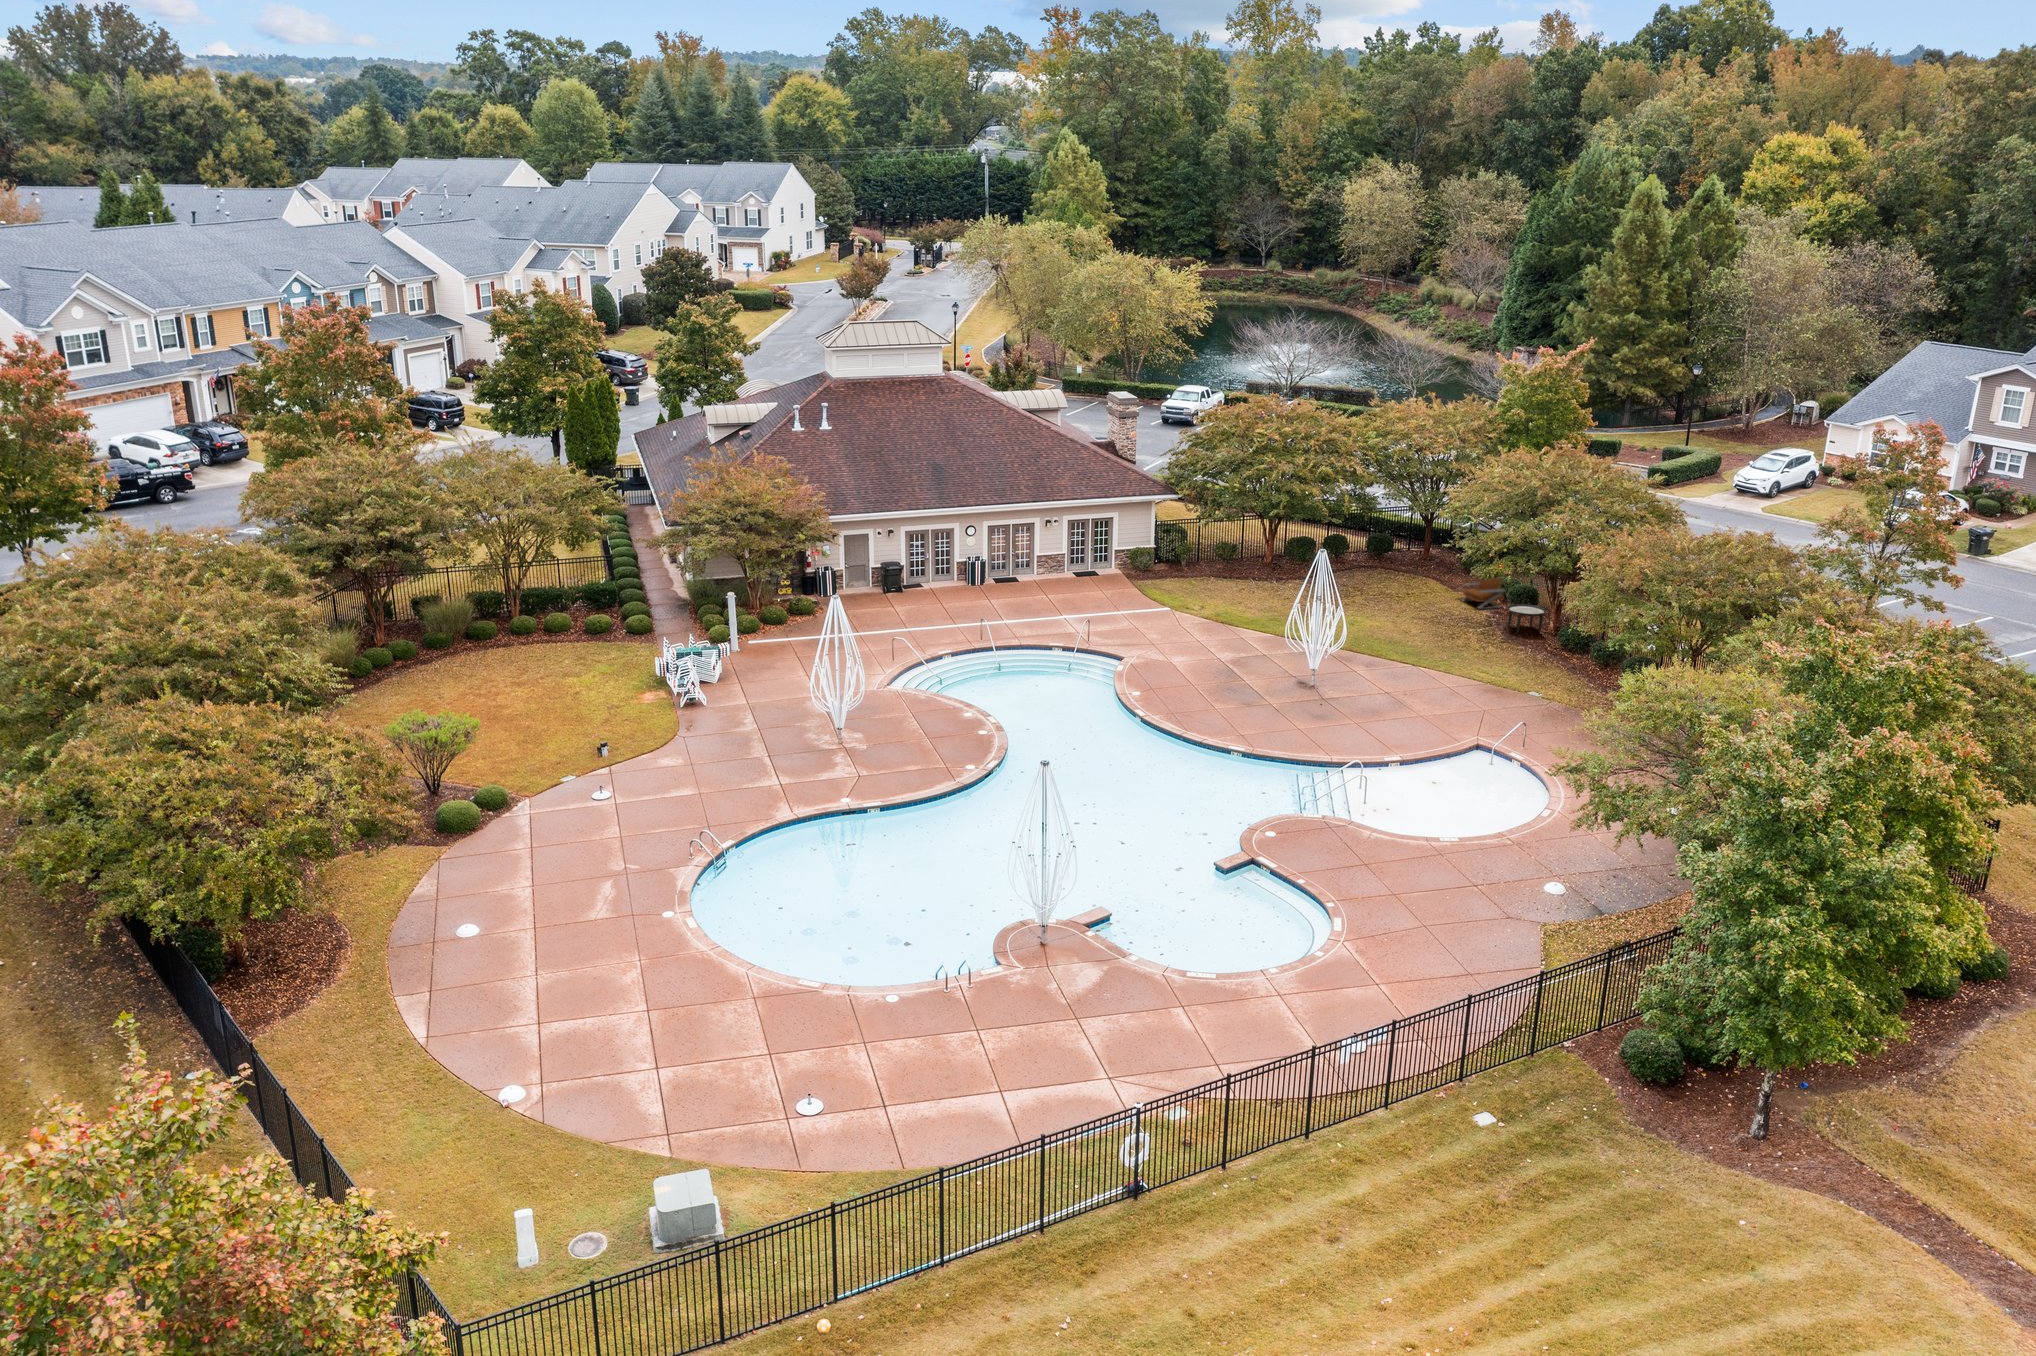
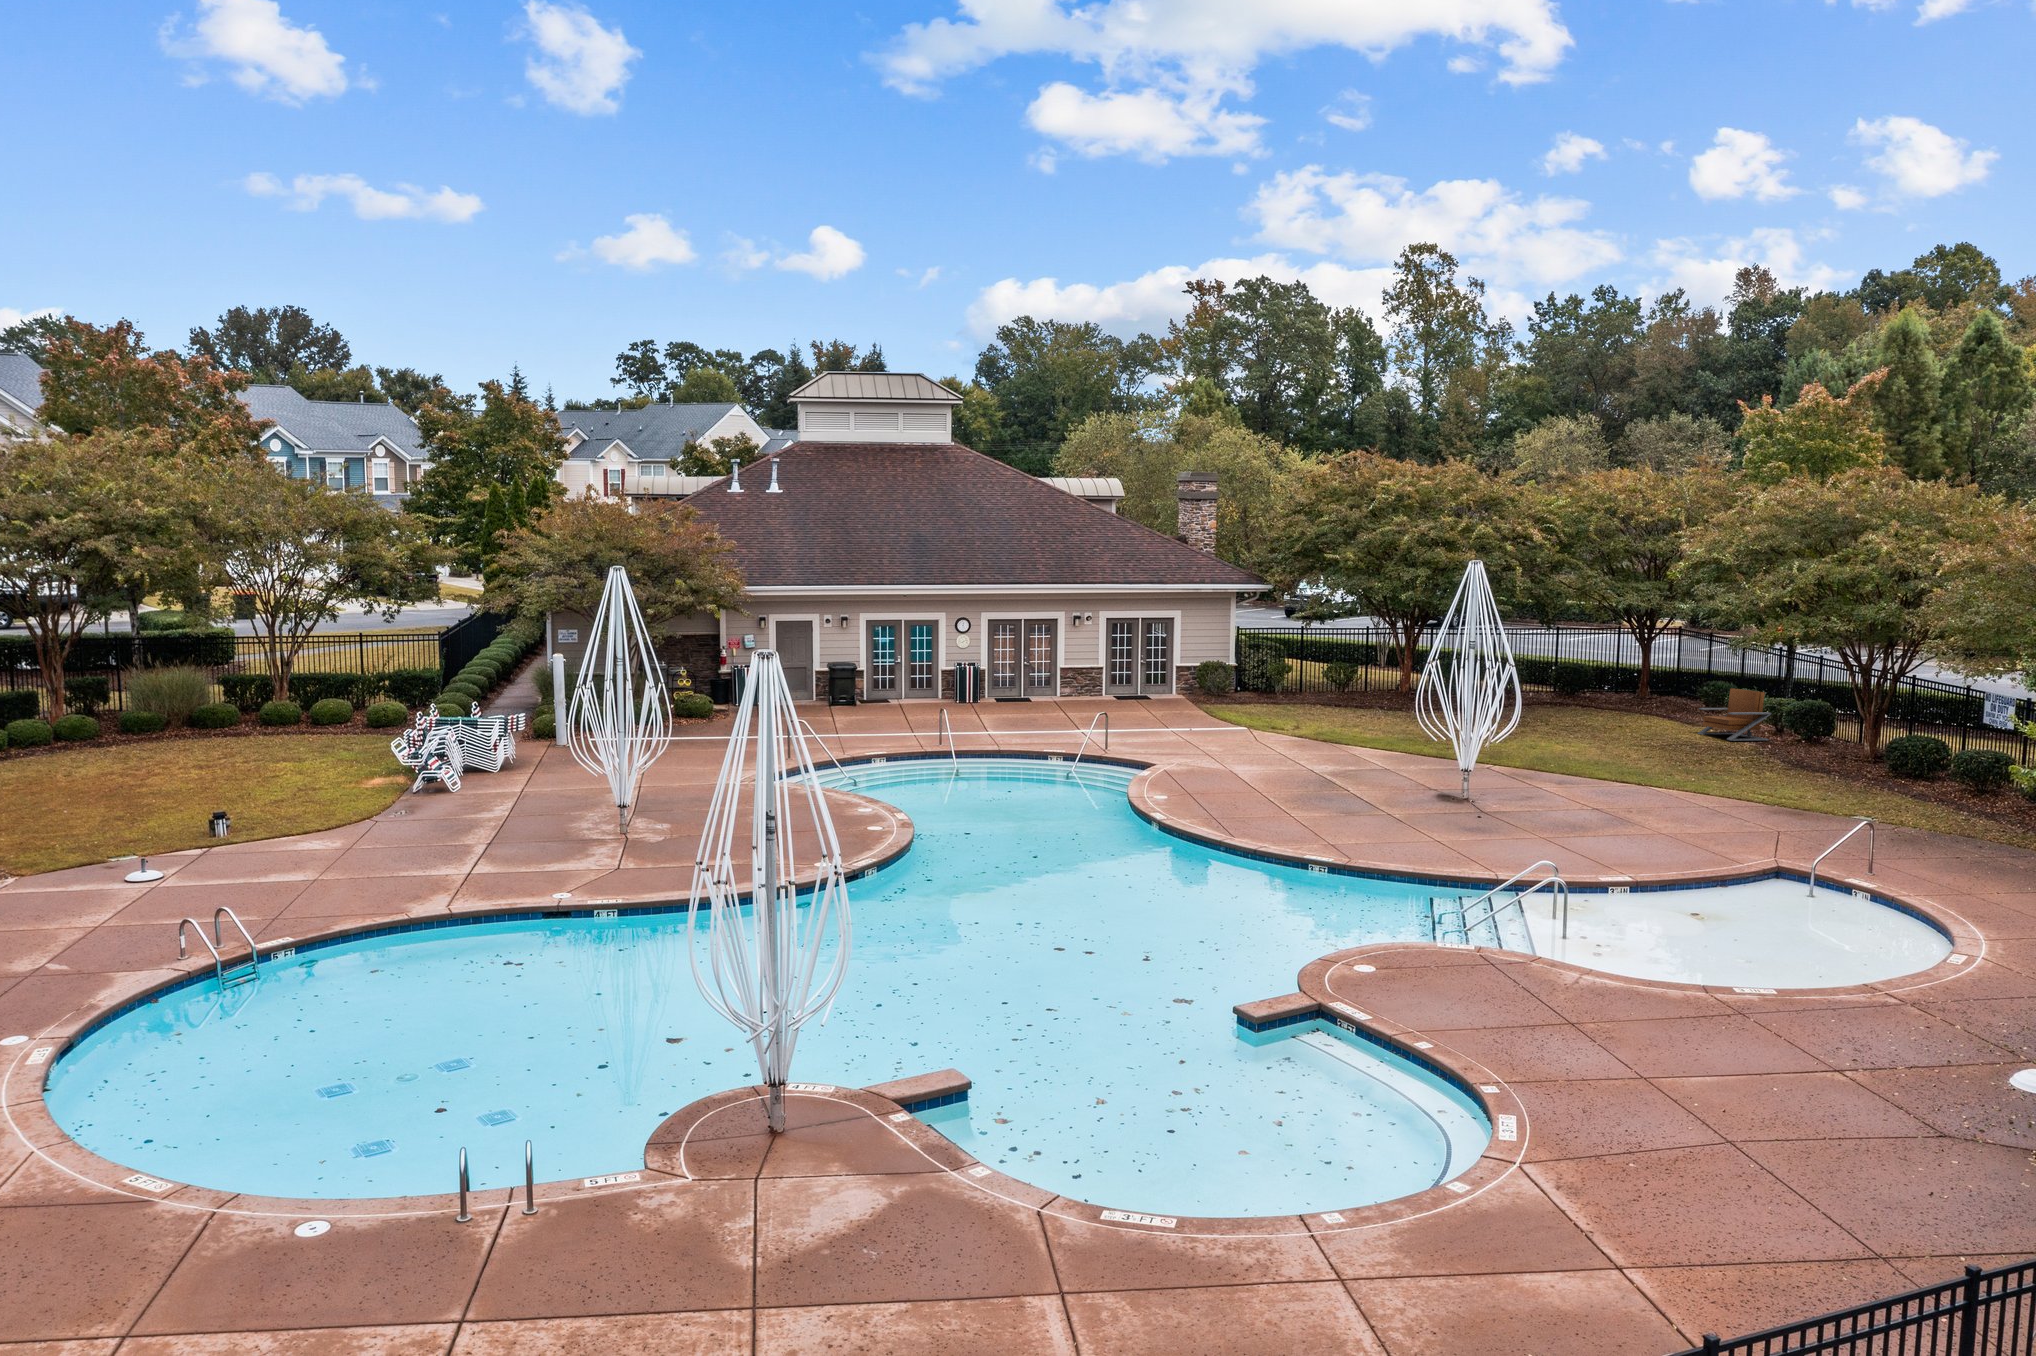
round table: present [1507,604,1546,633] -> none [1782,722,1850,763]

